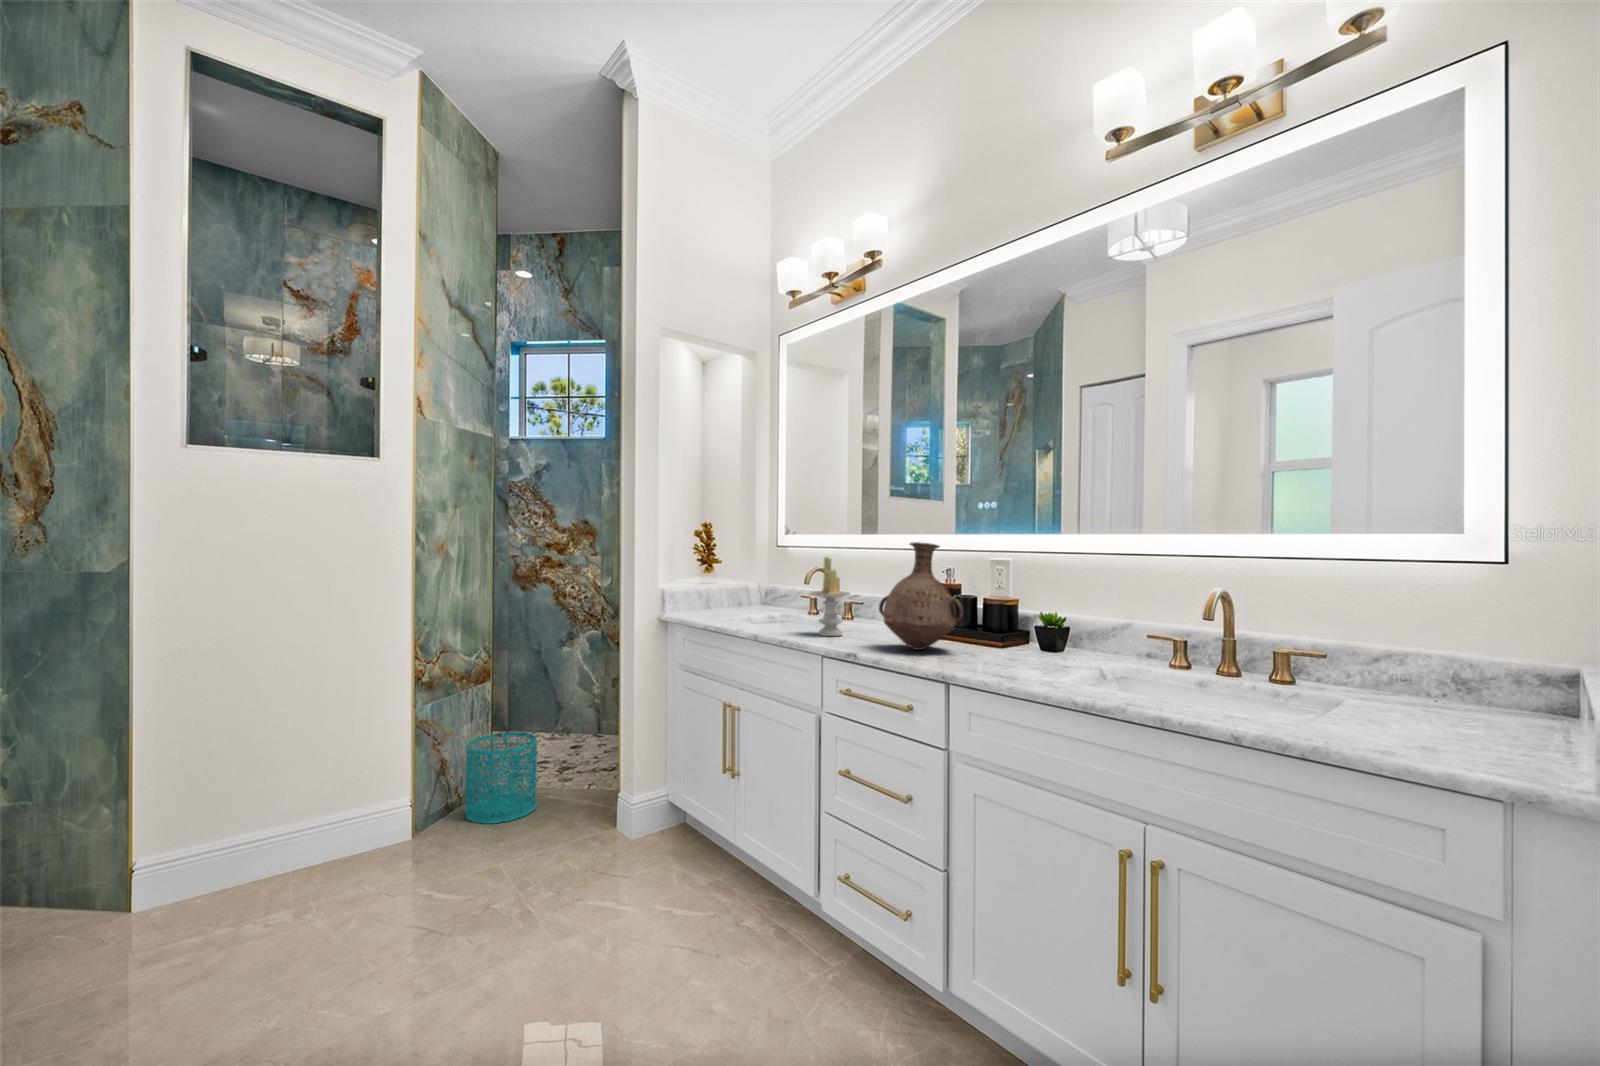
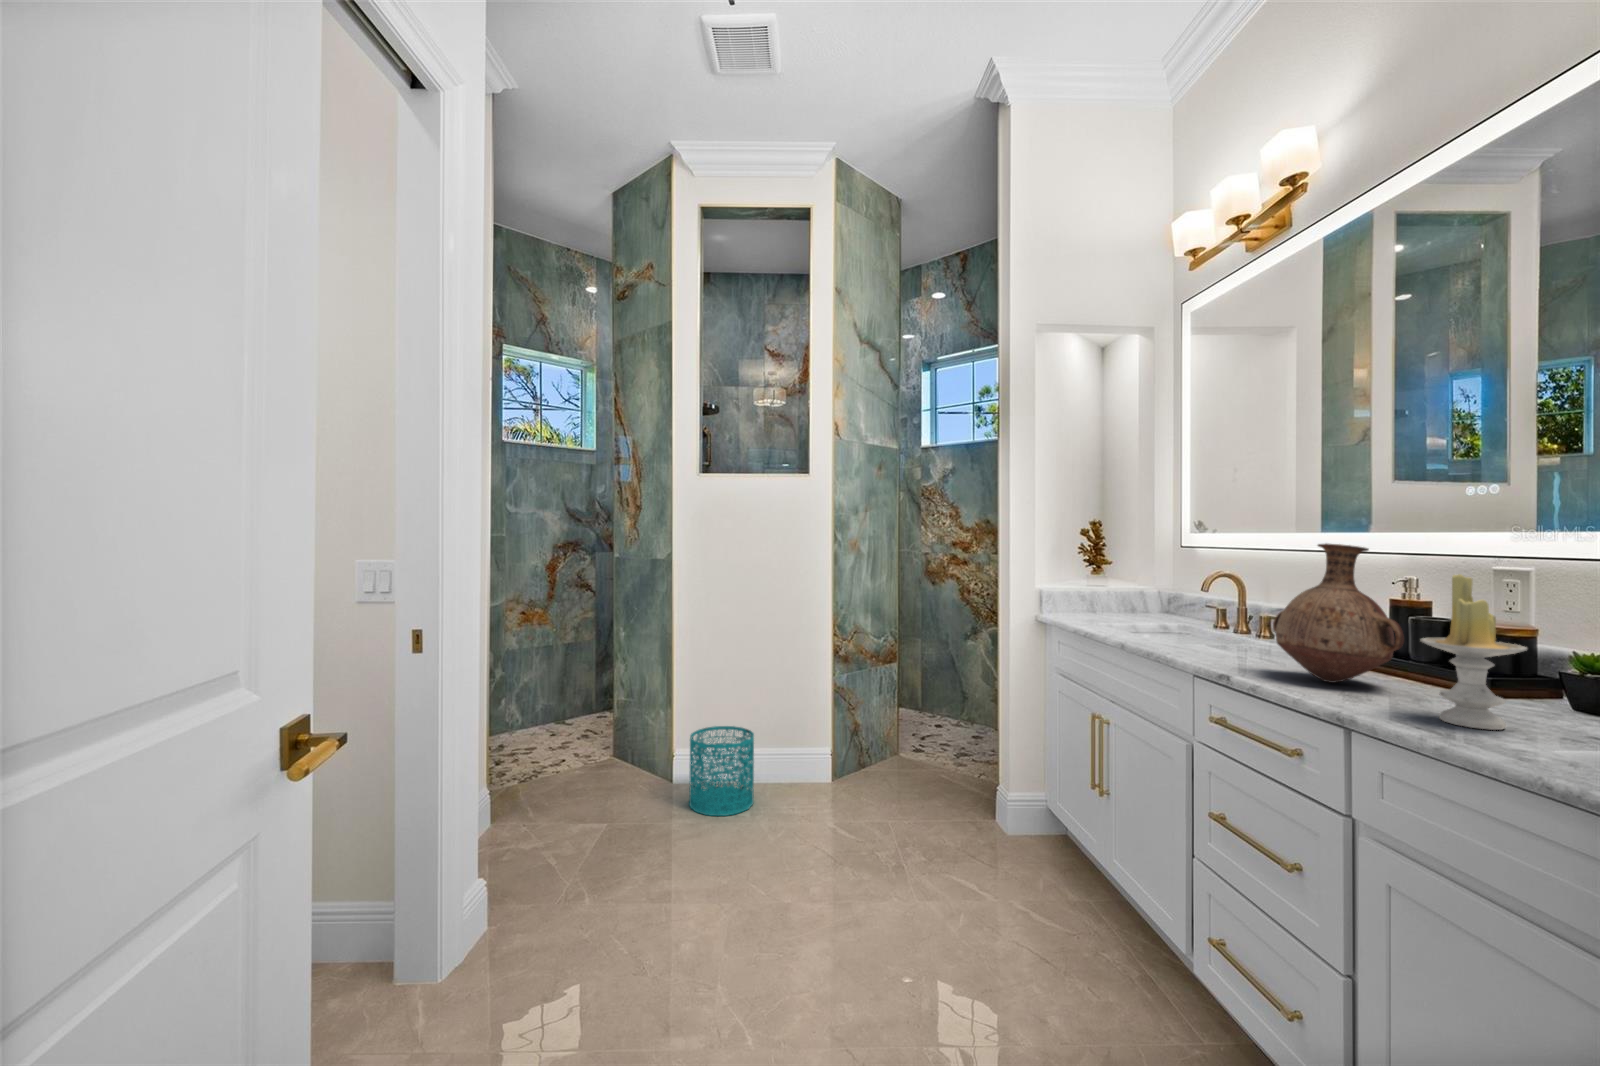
candle: present [812,557,850,636] -> present [1420,574,1527,730]
wastebasket: present [465,732,537,824] -> present [689,726,754,816]

